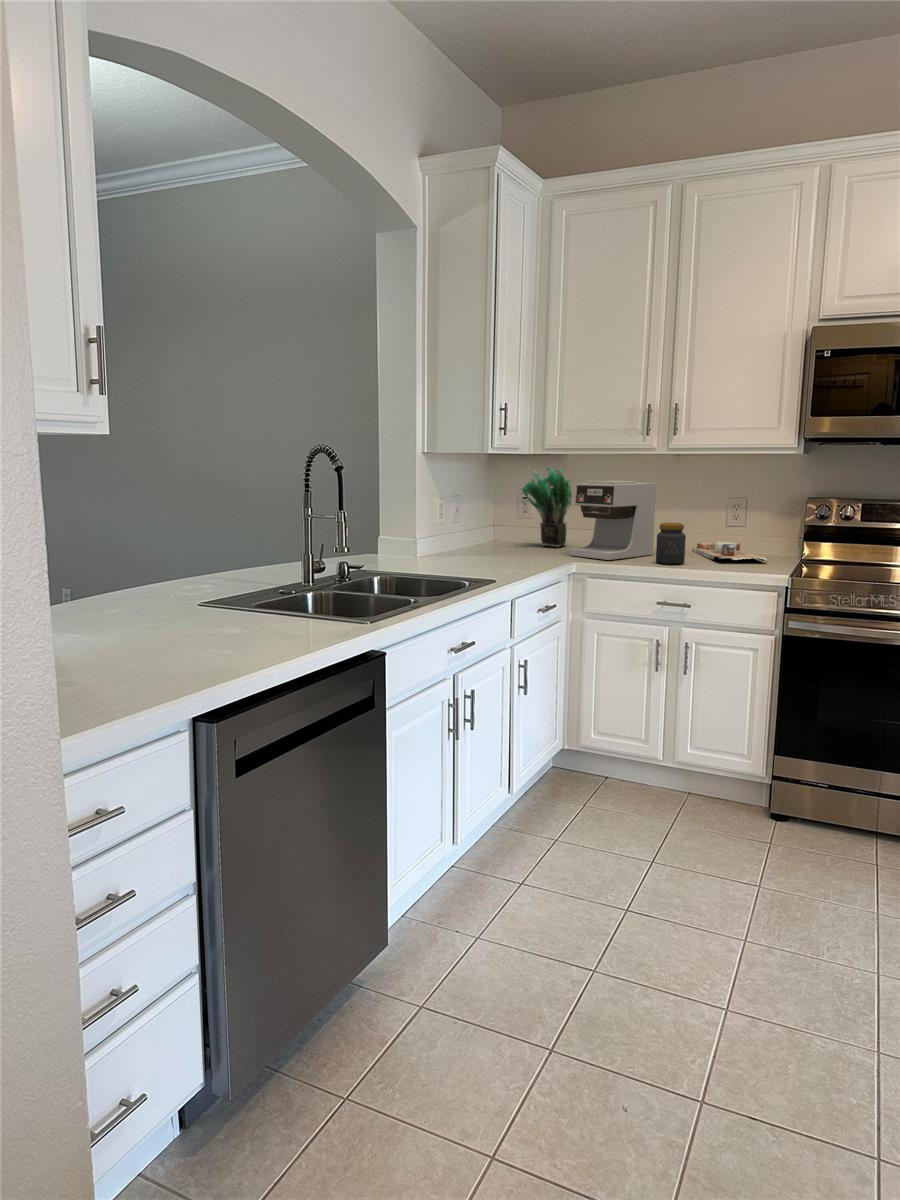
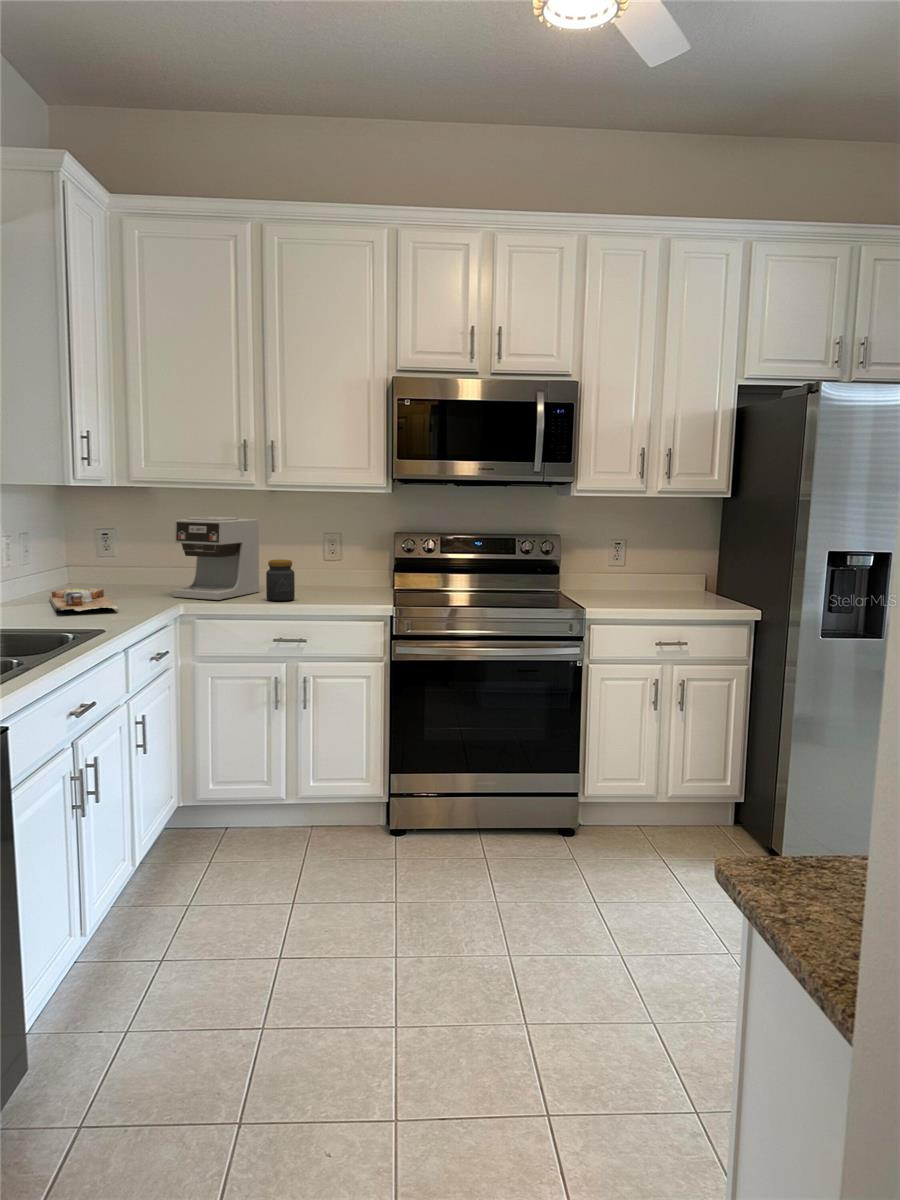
potted plant: present [522,467,572,547] -> none [108,501,165,588]
cutting board: present [692,541,768,562] -> present [50,588,119,611]

